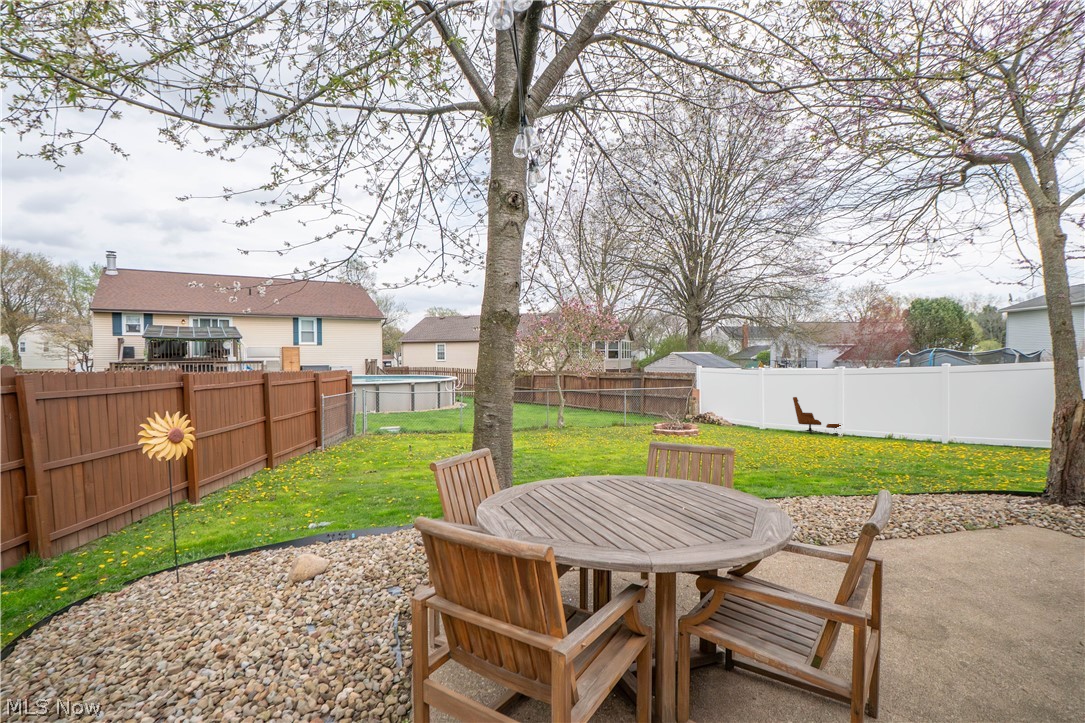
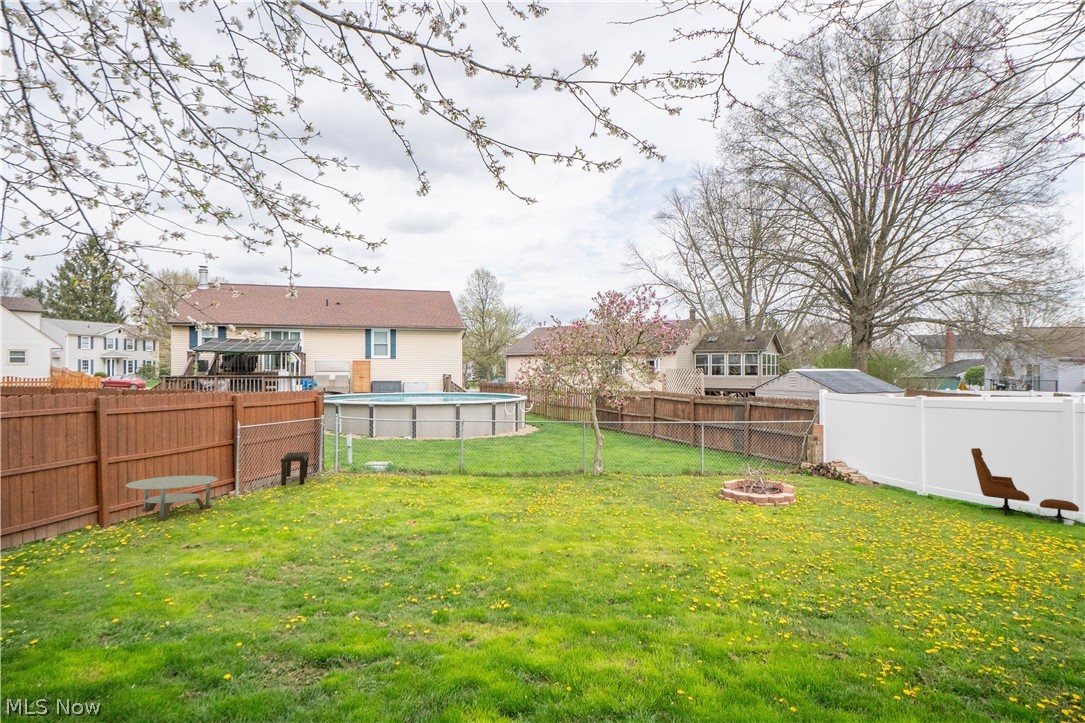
bench: none [337,418,362,443] -> present [281,452,310,485]
round table: none [273,433,336,464] -> present [126,475,218,521]

